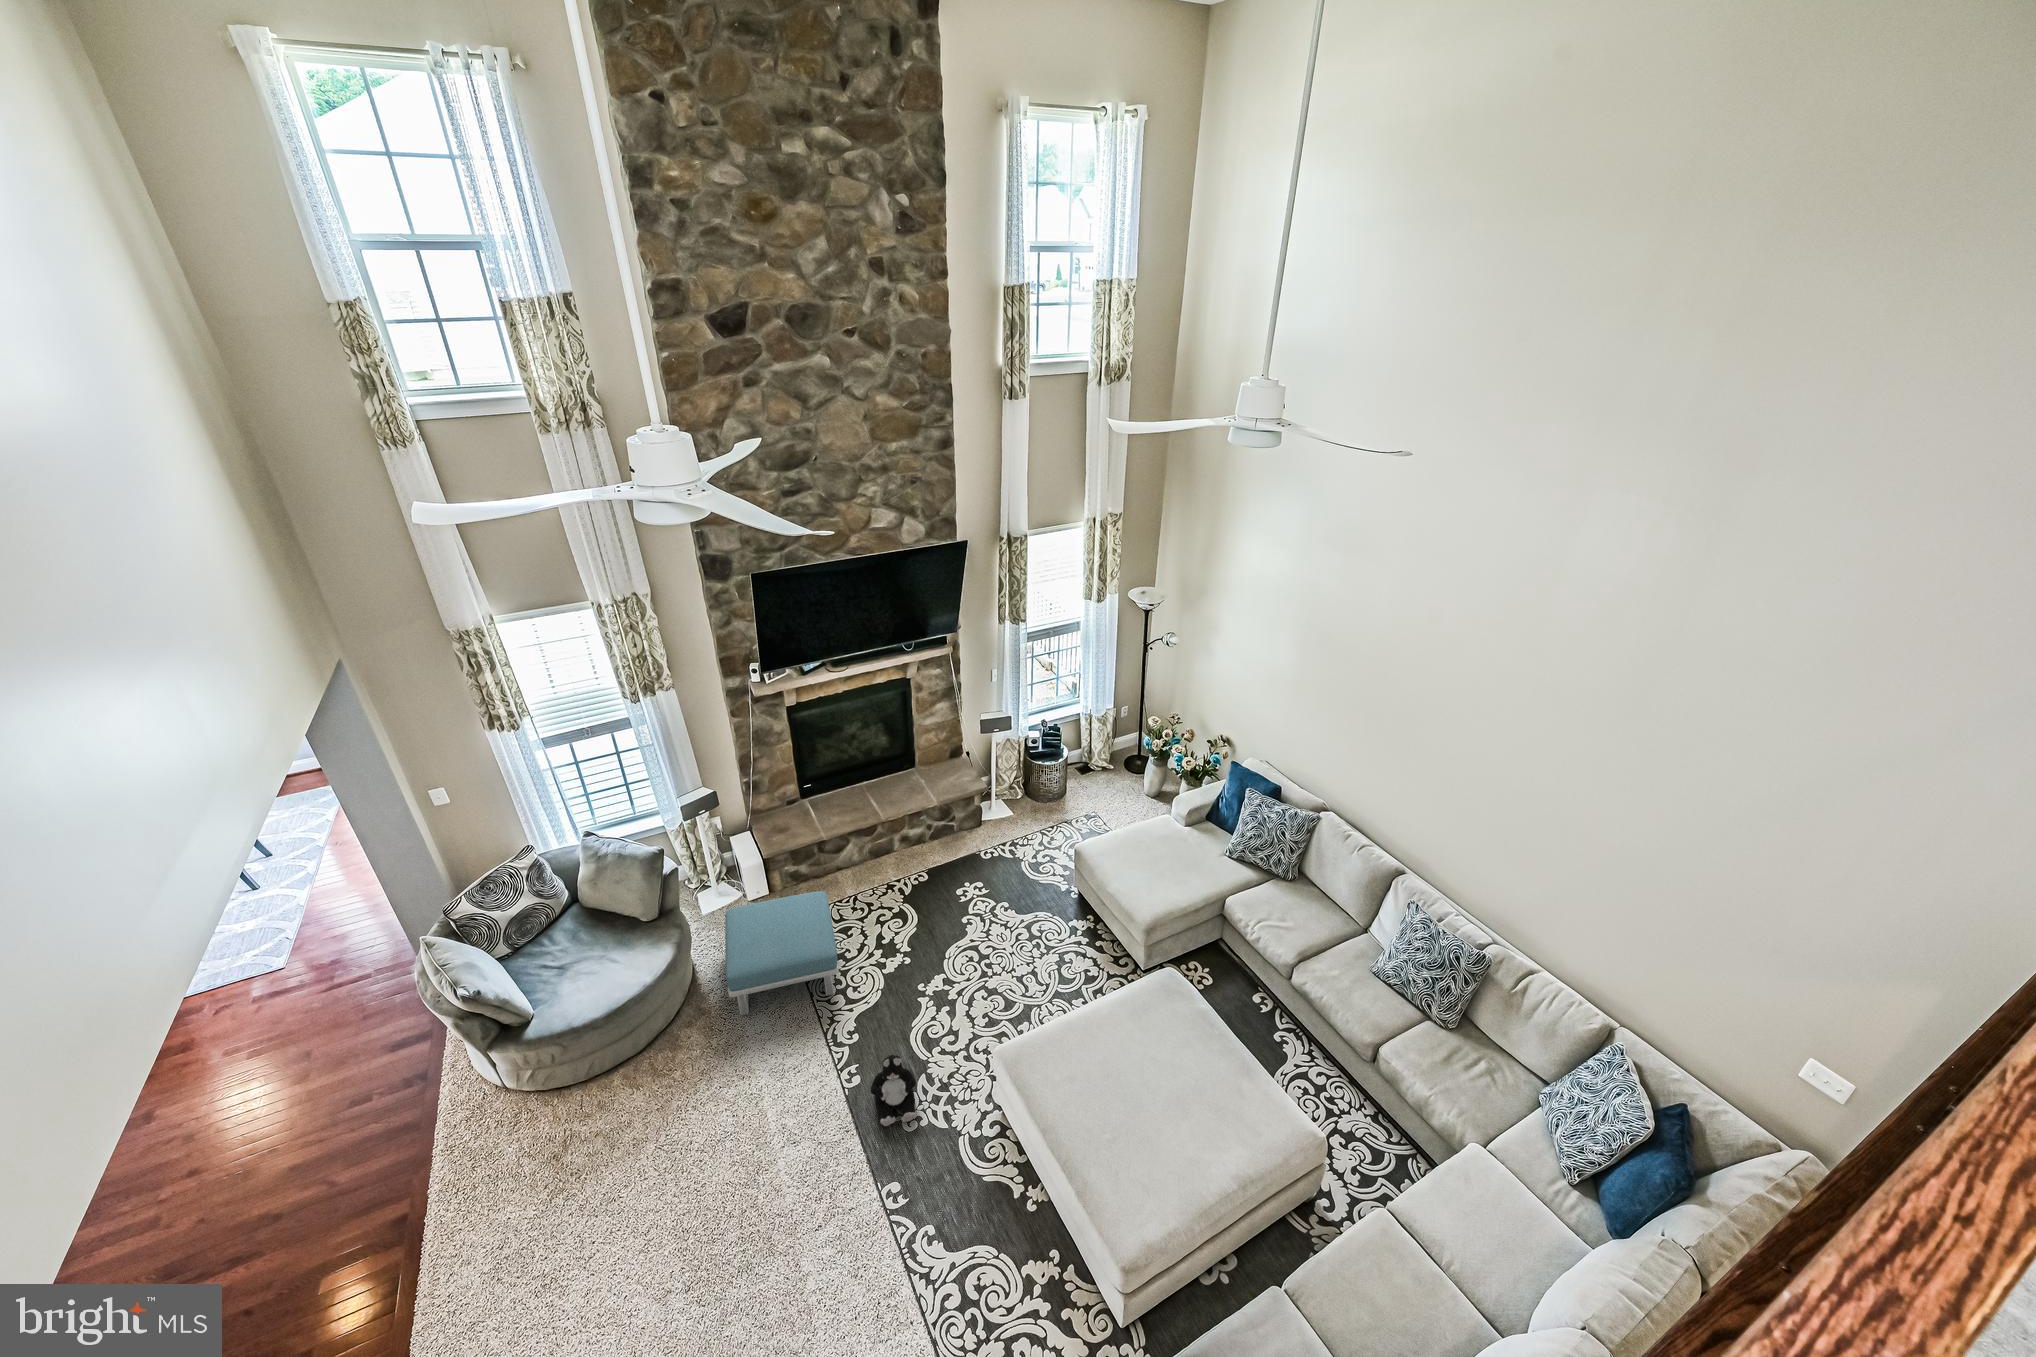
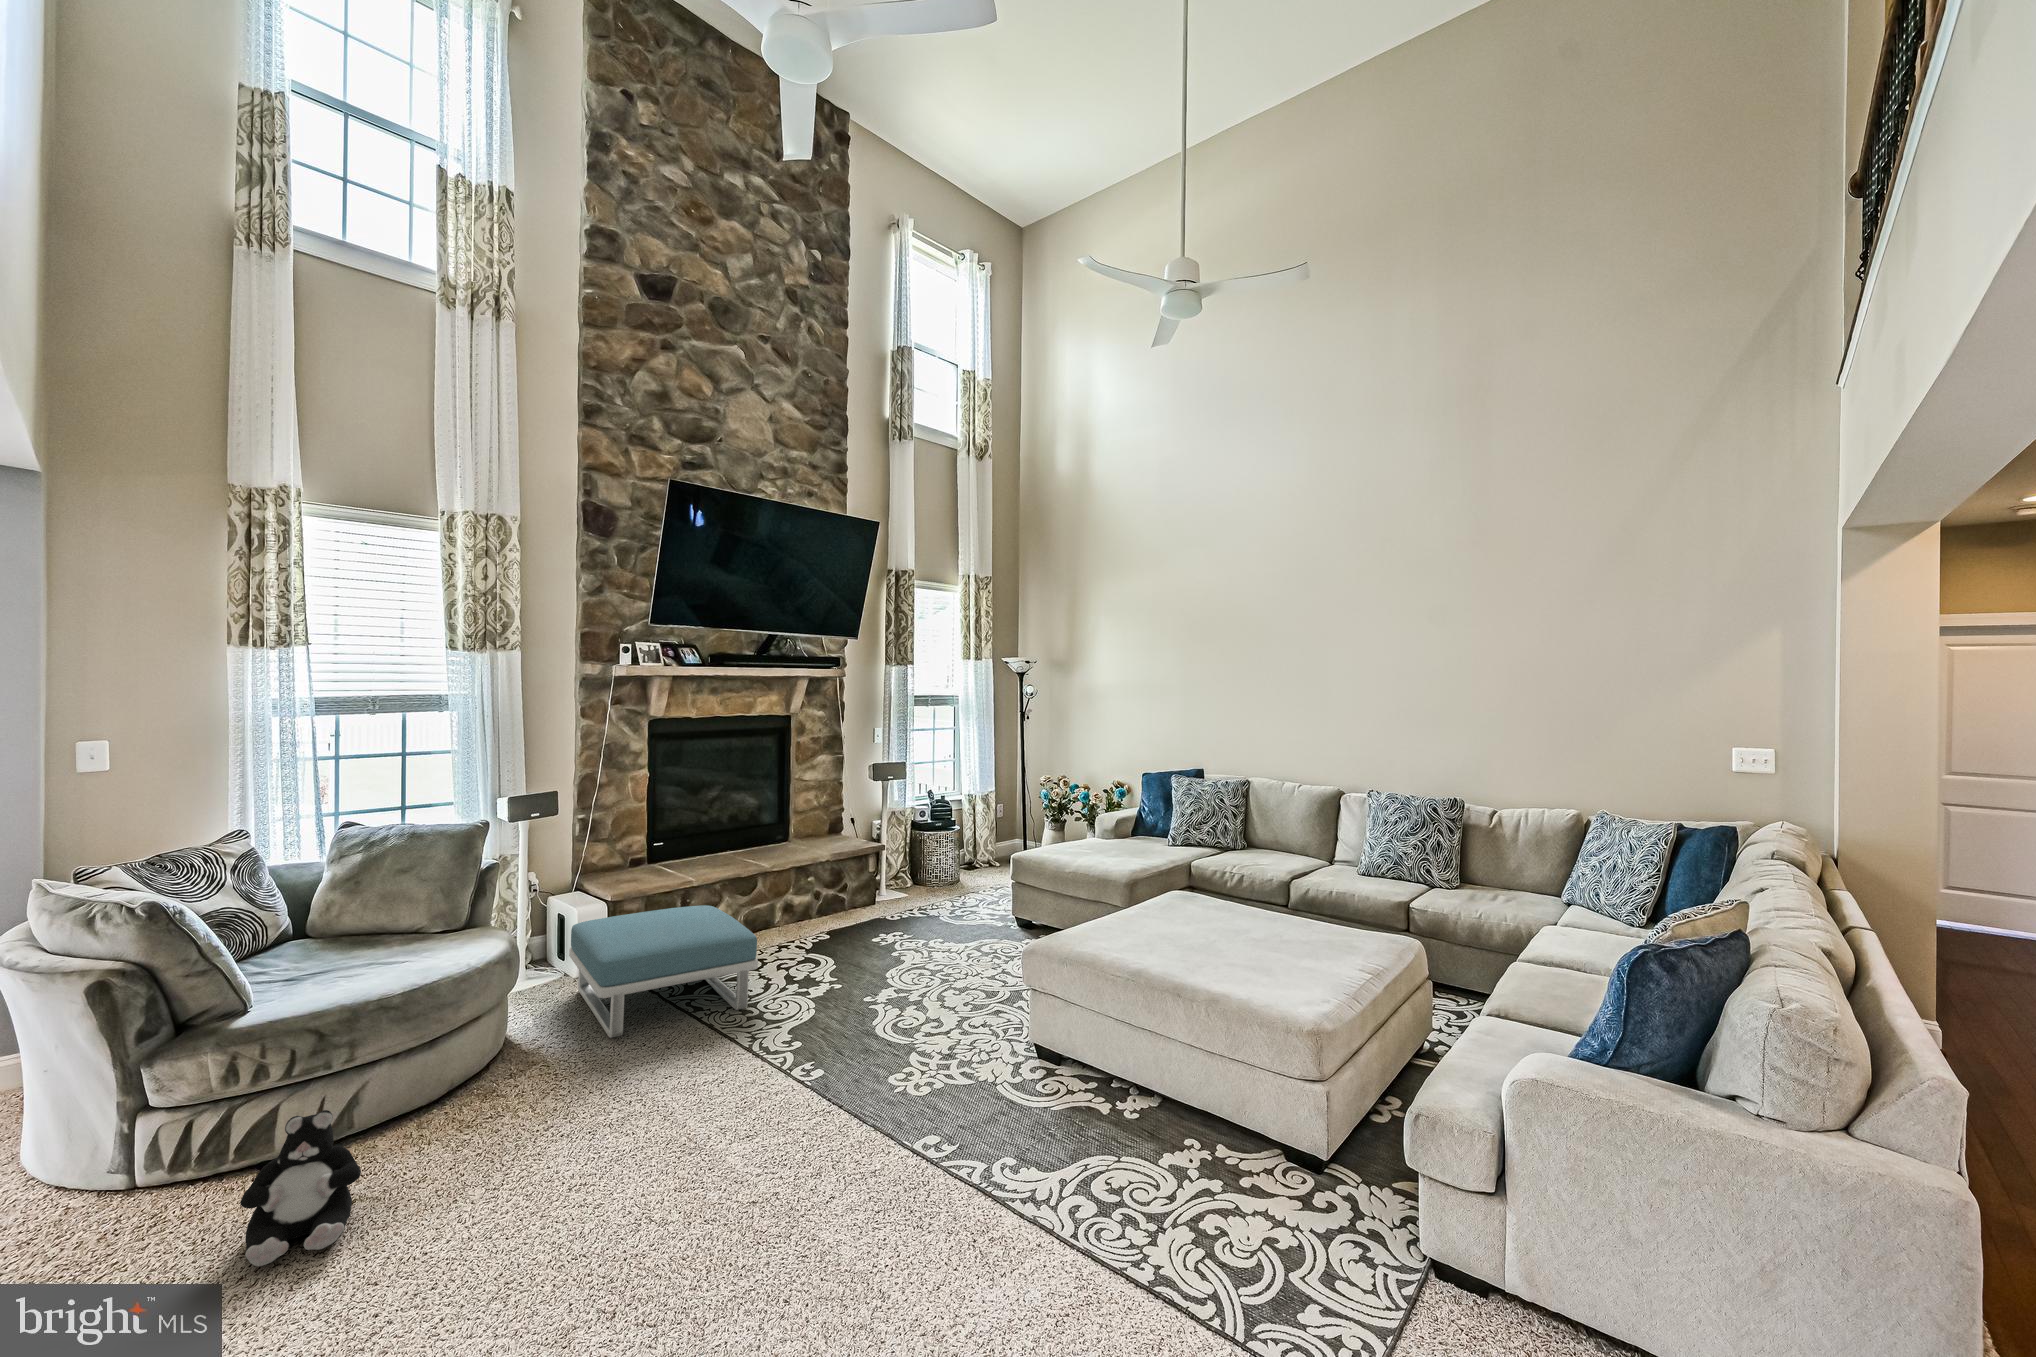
plush toy: present [871,1055,916,1126] -> present [240,1110,361,1266]

